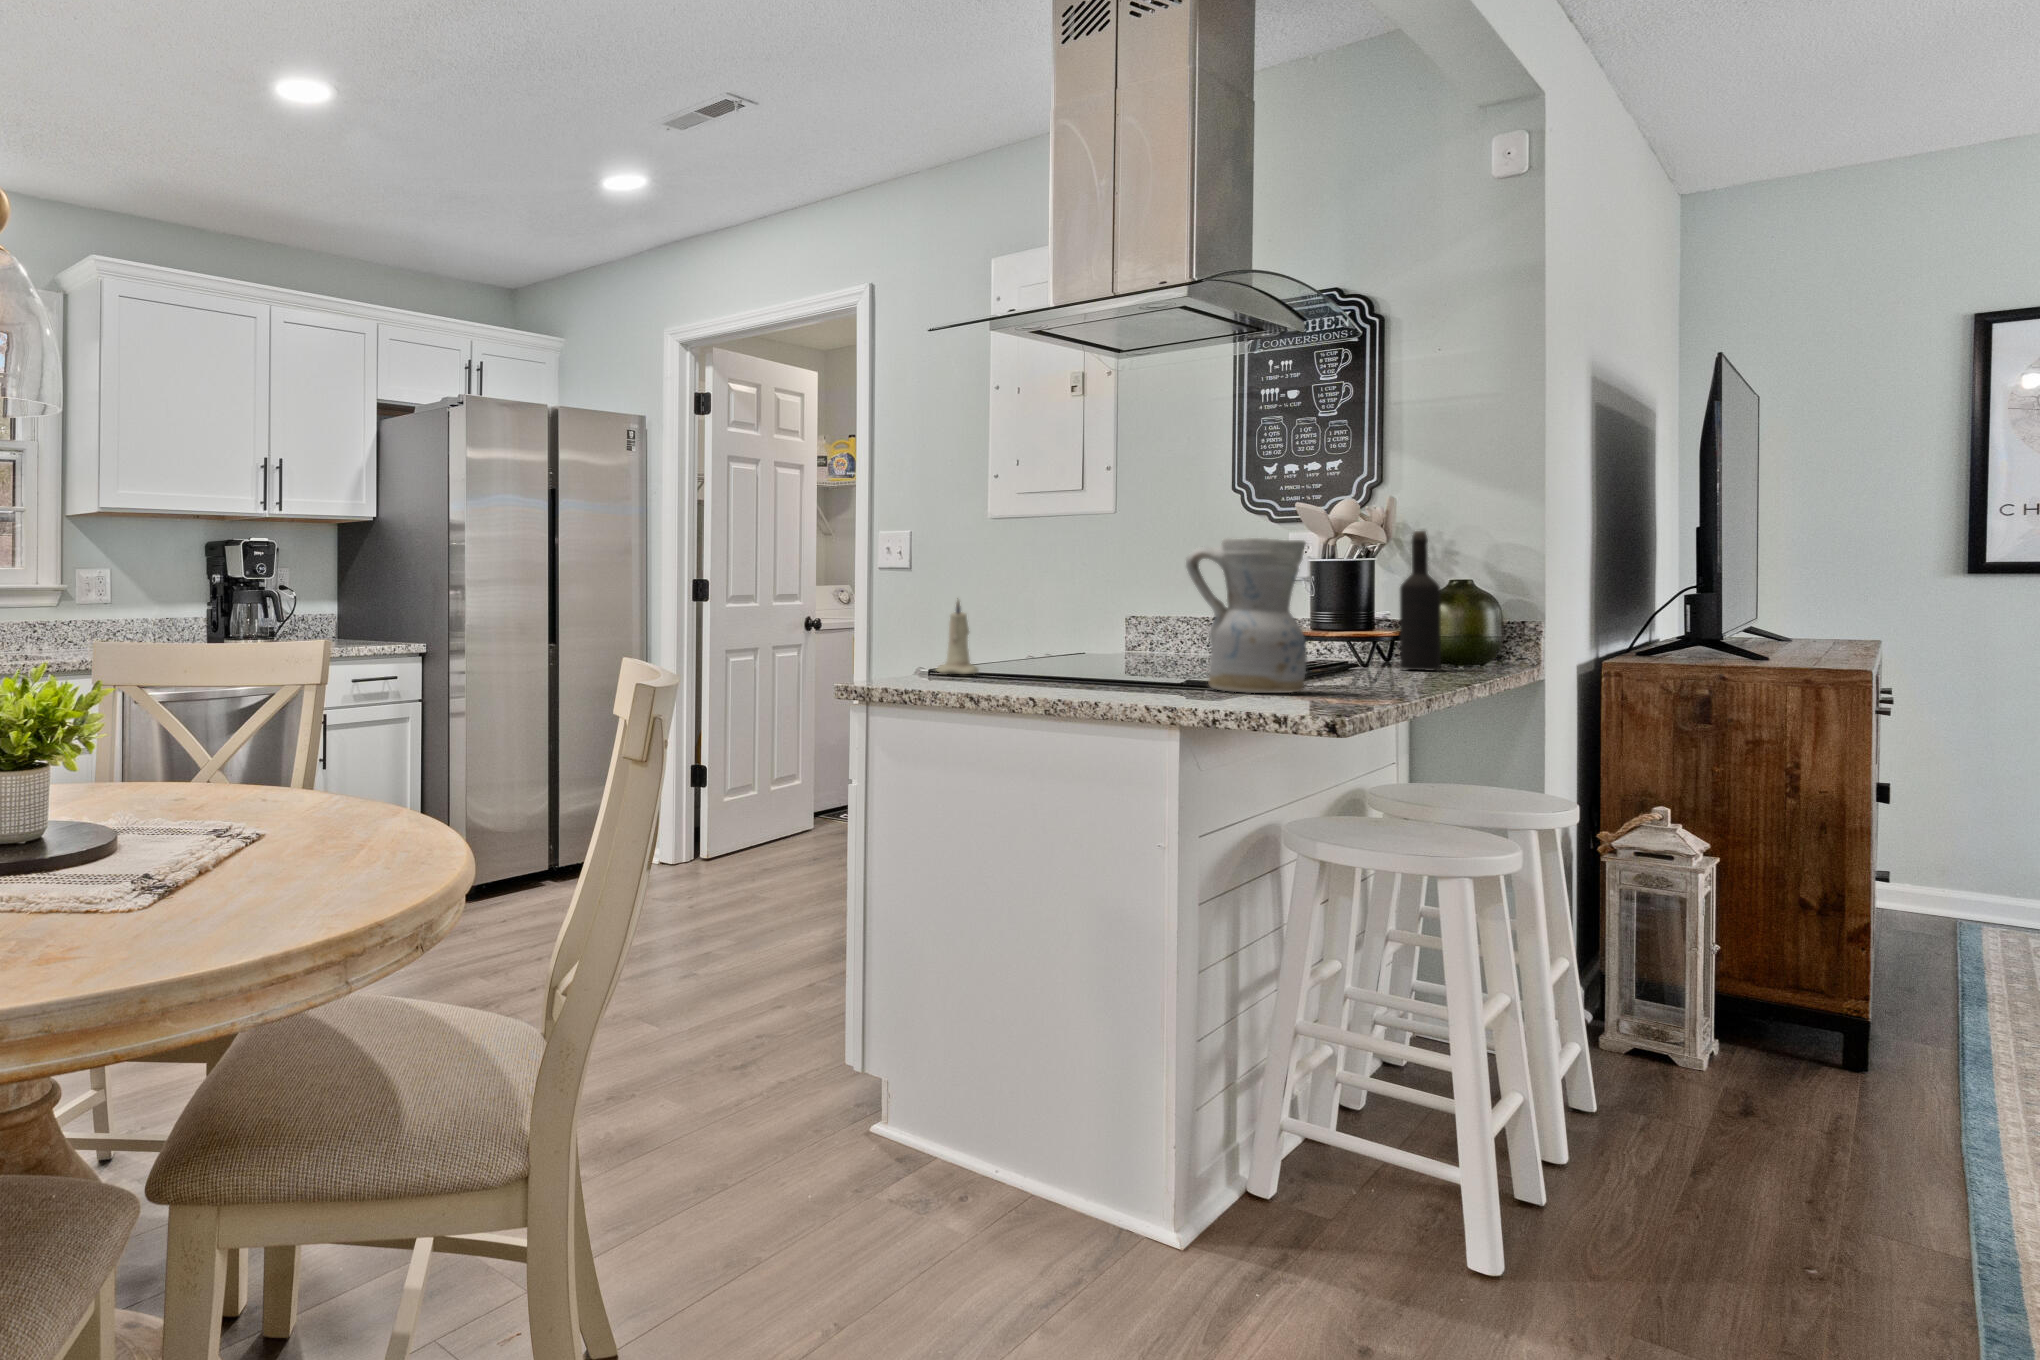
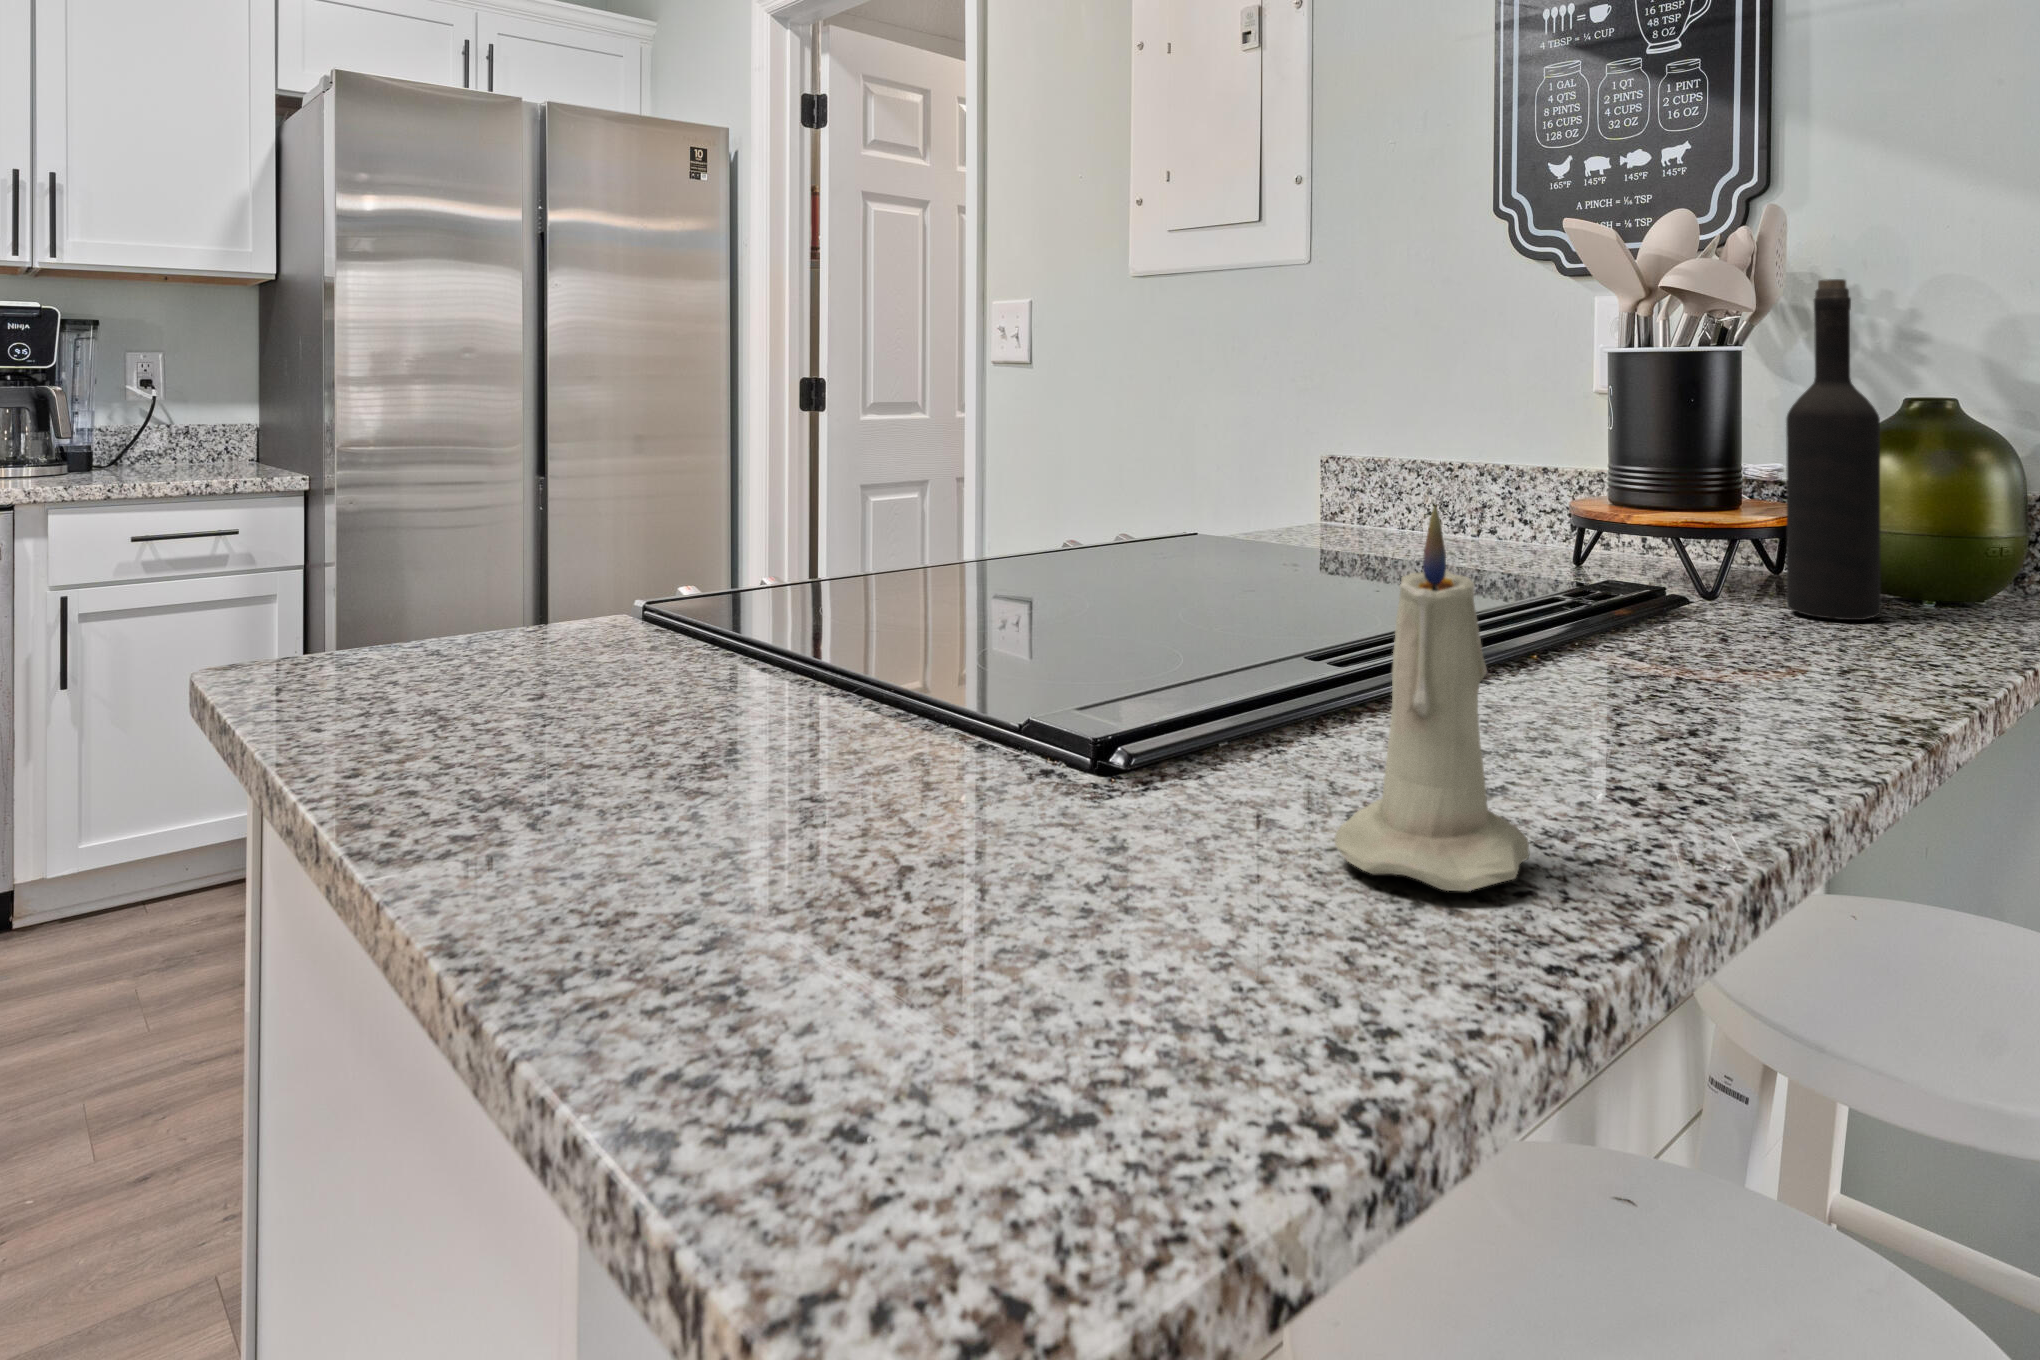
ceramic pitcher: present [1186,538,1307,693] -> none [756,236,1193,1023]
candle: present [936,598,978,674] -> present [1334,507,1529,891]

